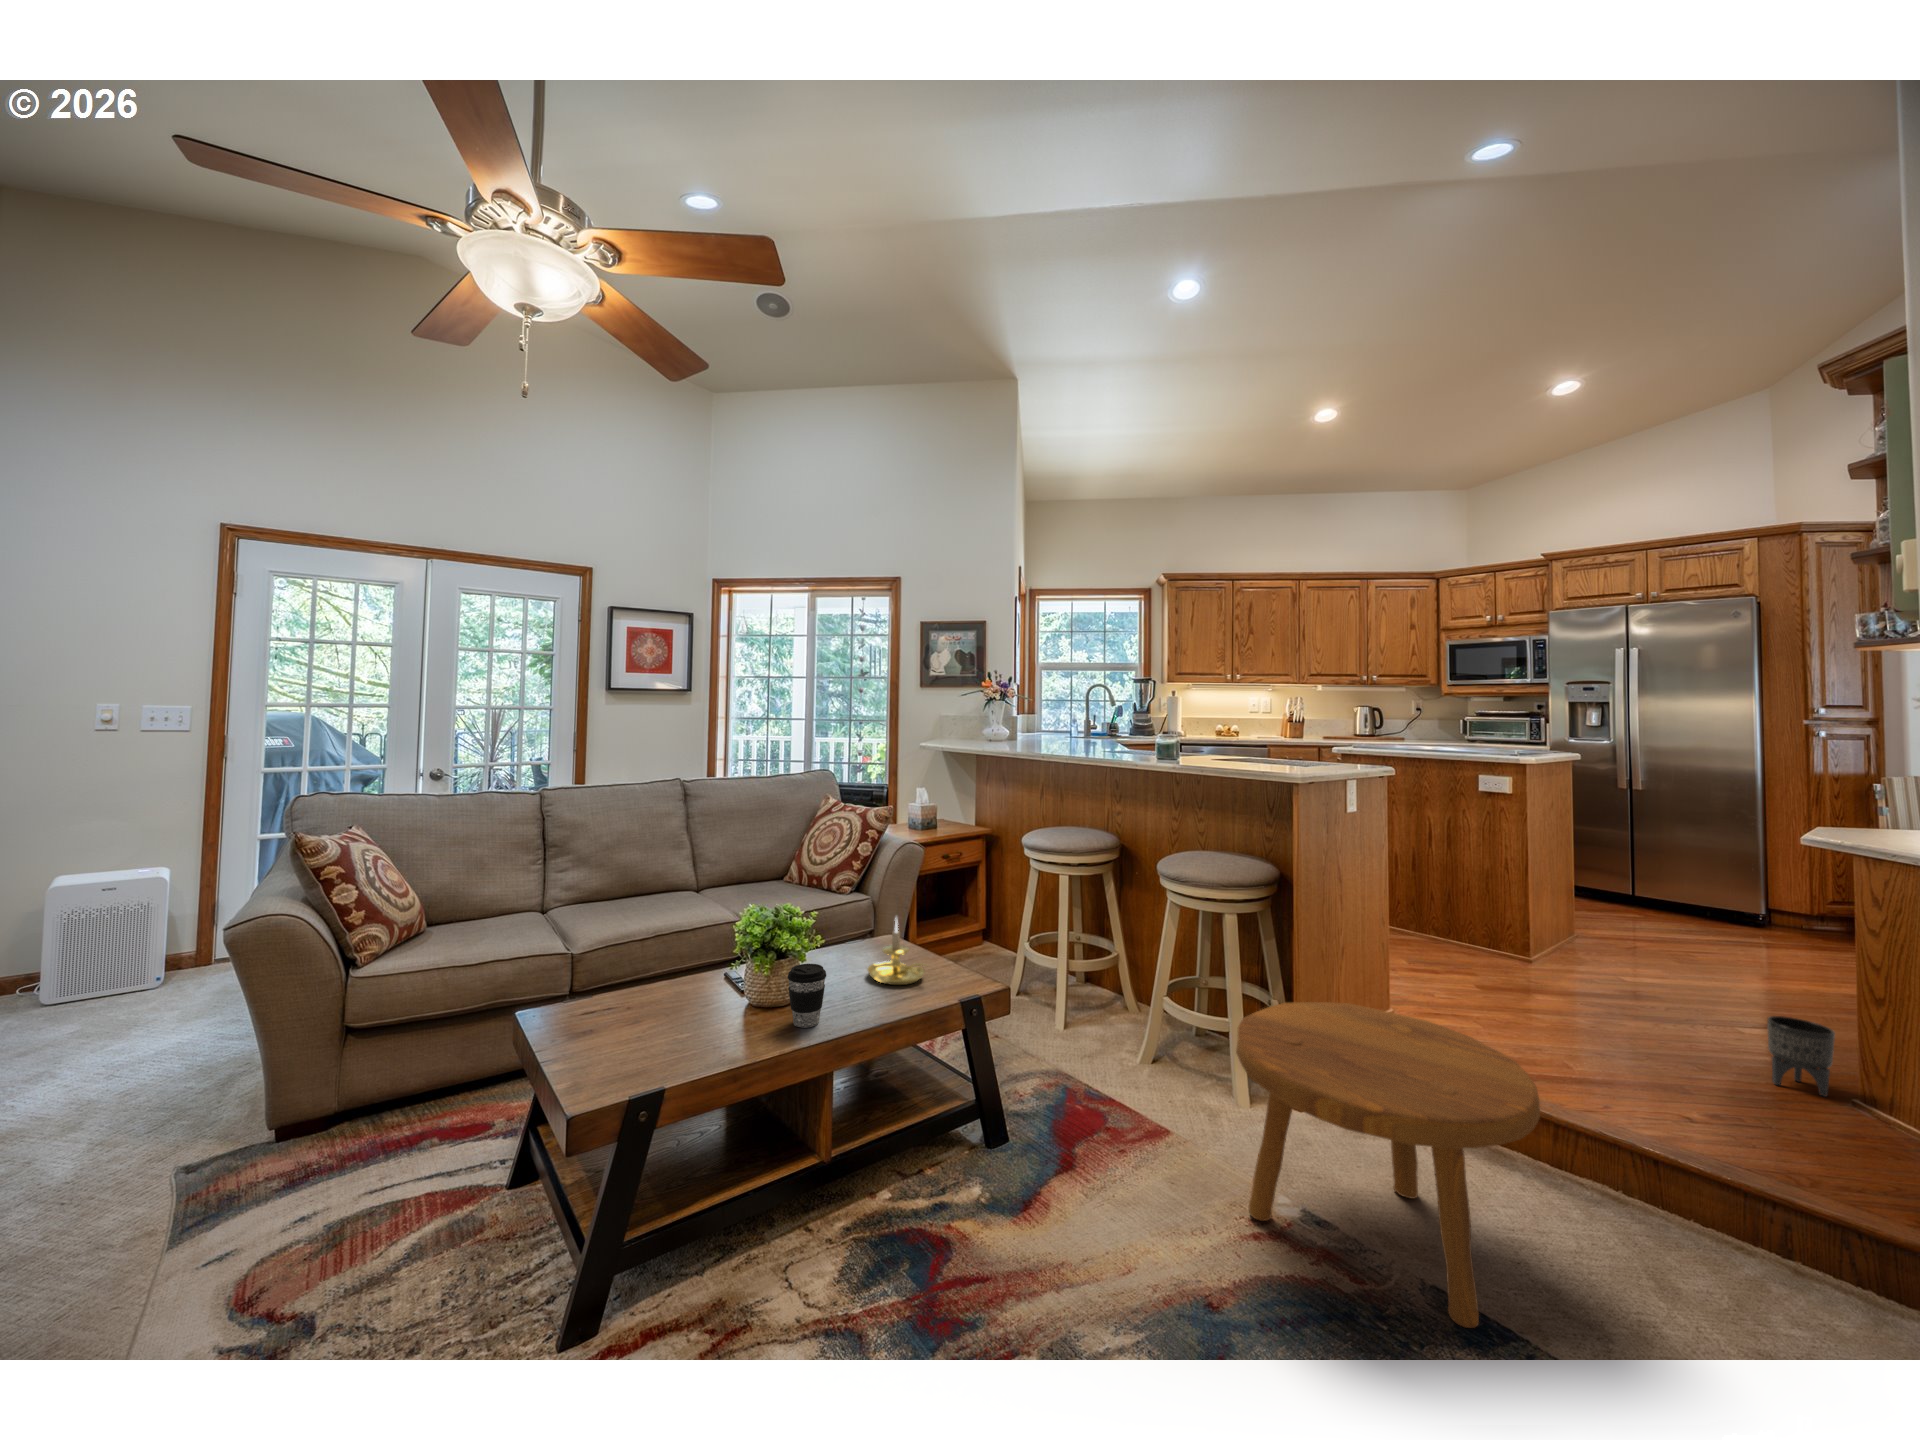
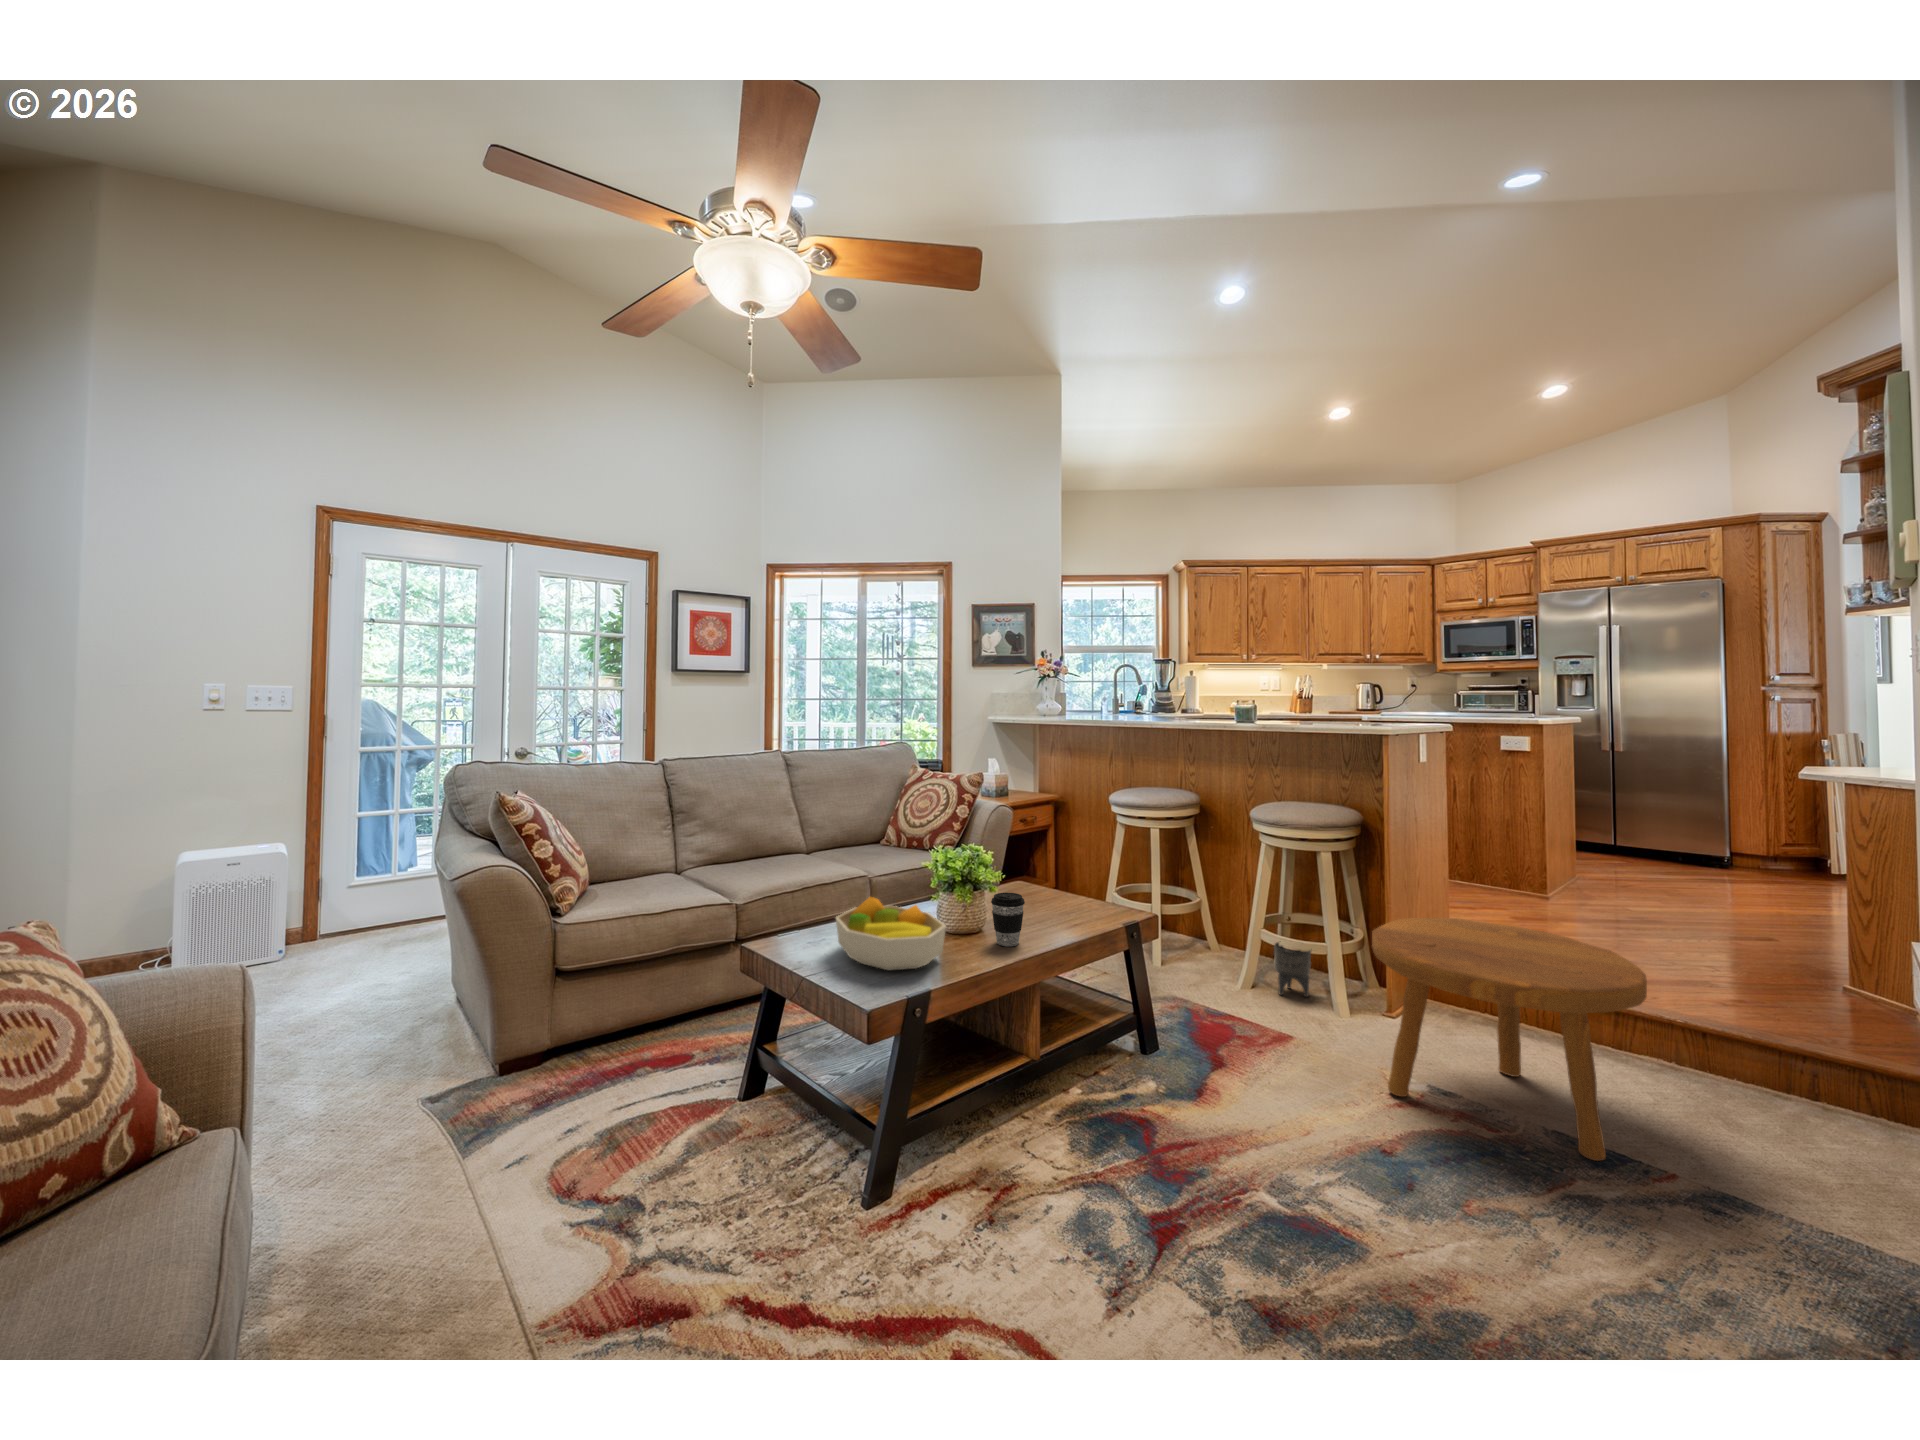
candle holder: present [867,919,926,985] -> none [1030,855,1091,915]
fruit bowl: none [600,965,718,1057] -> present [836,896,946,970]
planter: present [1767,1016,1835,1096] -> present [1274,942,1311,997]

